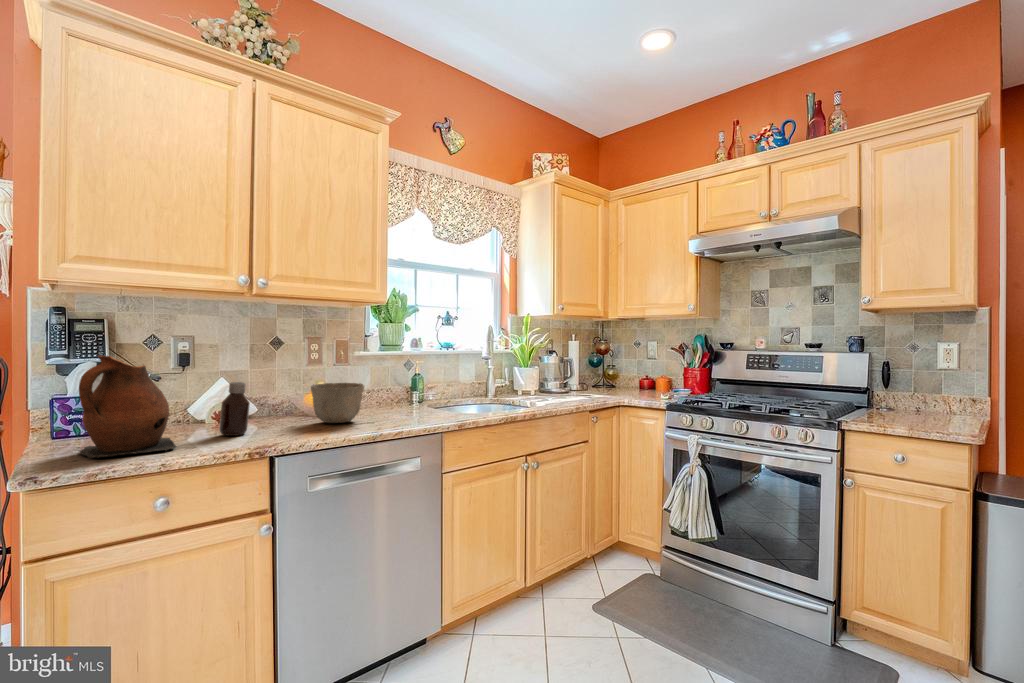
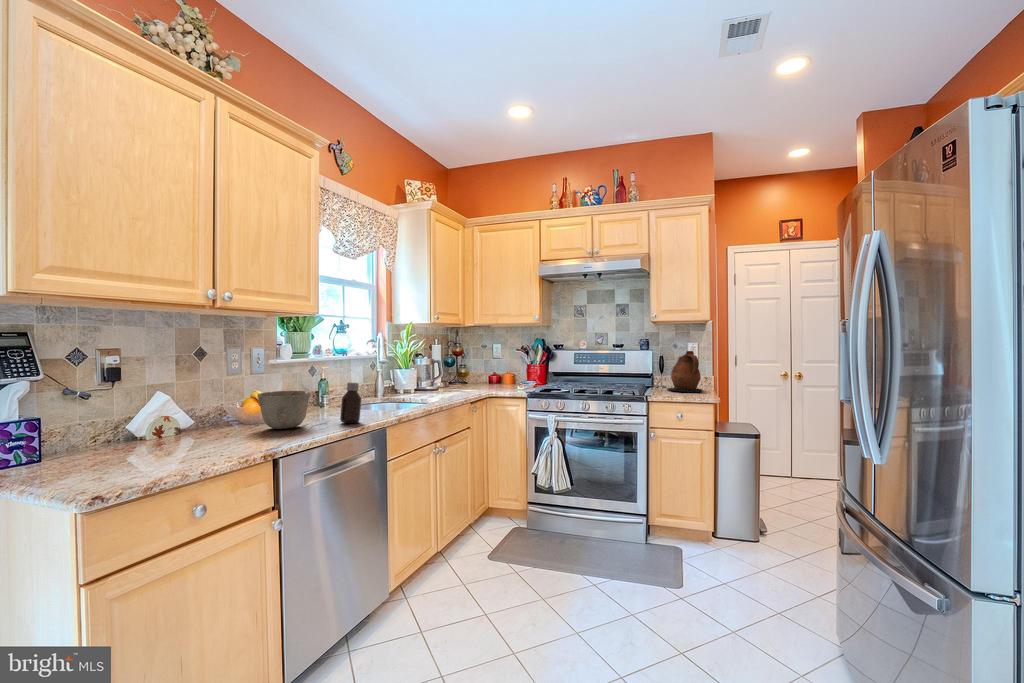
ceramic pitcher: present [79,356,176,458] -> present [667,351,702,392]
bottle: present [219,382,250,436] -> present [340,383,361,423]

